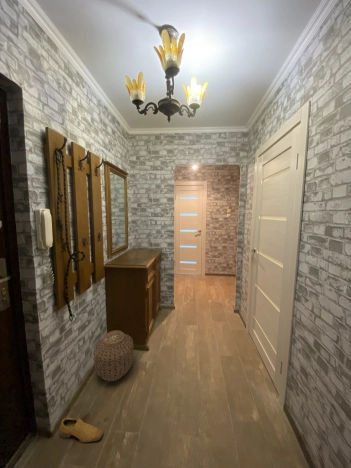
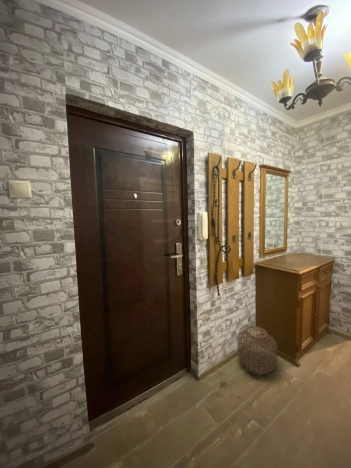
shoe: present [60,418,103,442] -> none [206,372,235,408]

